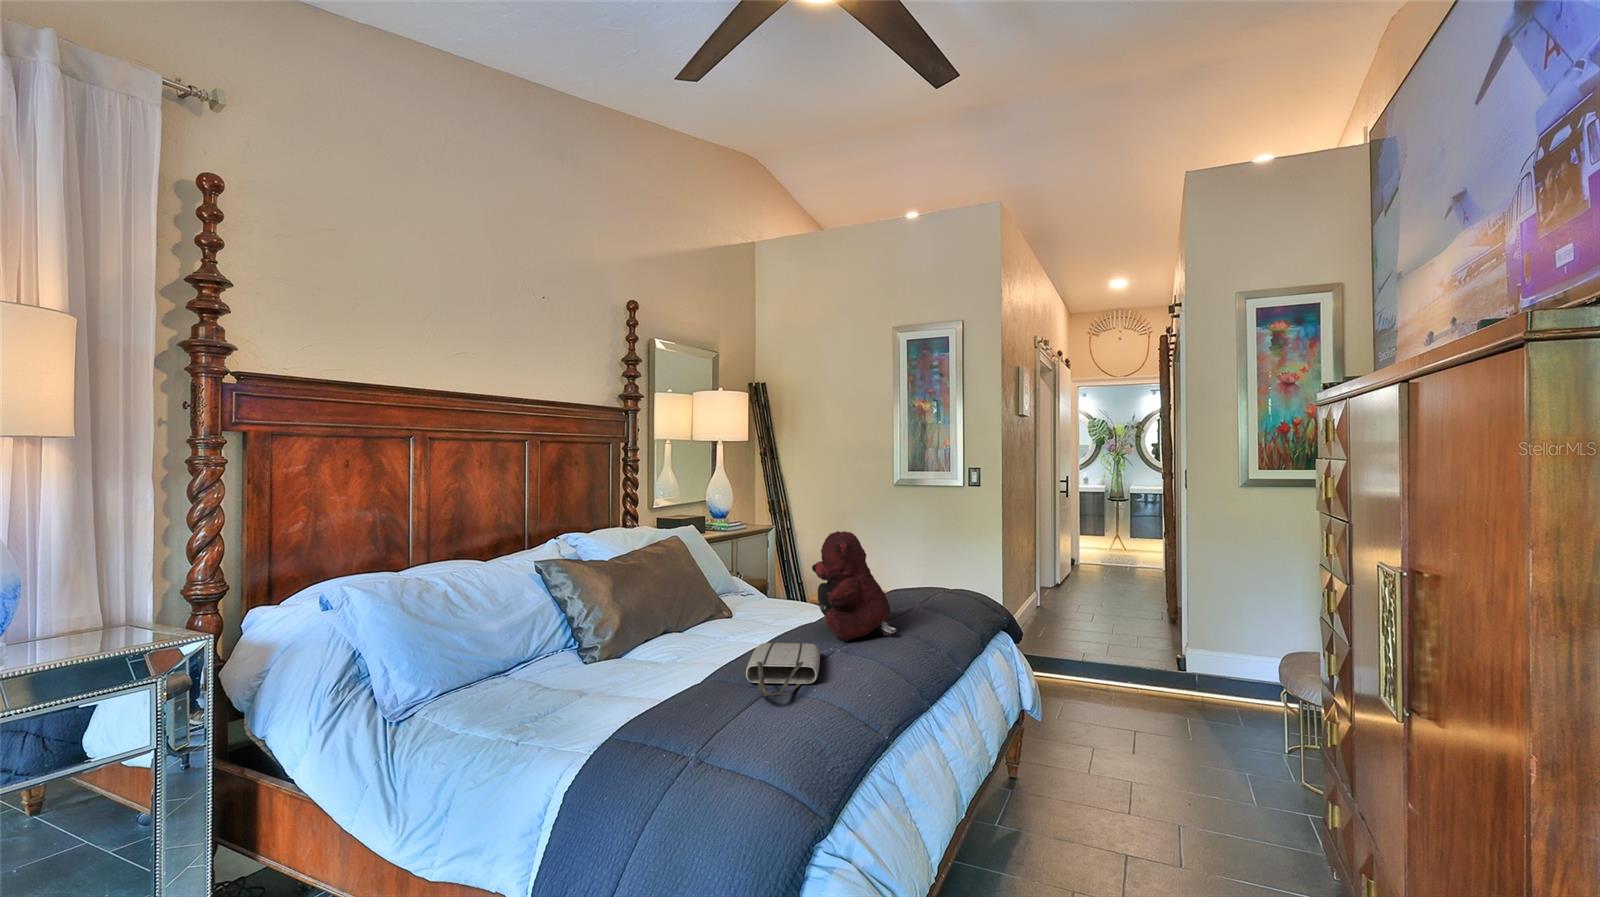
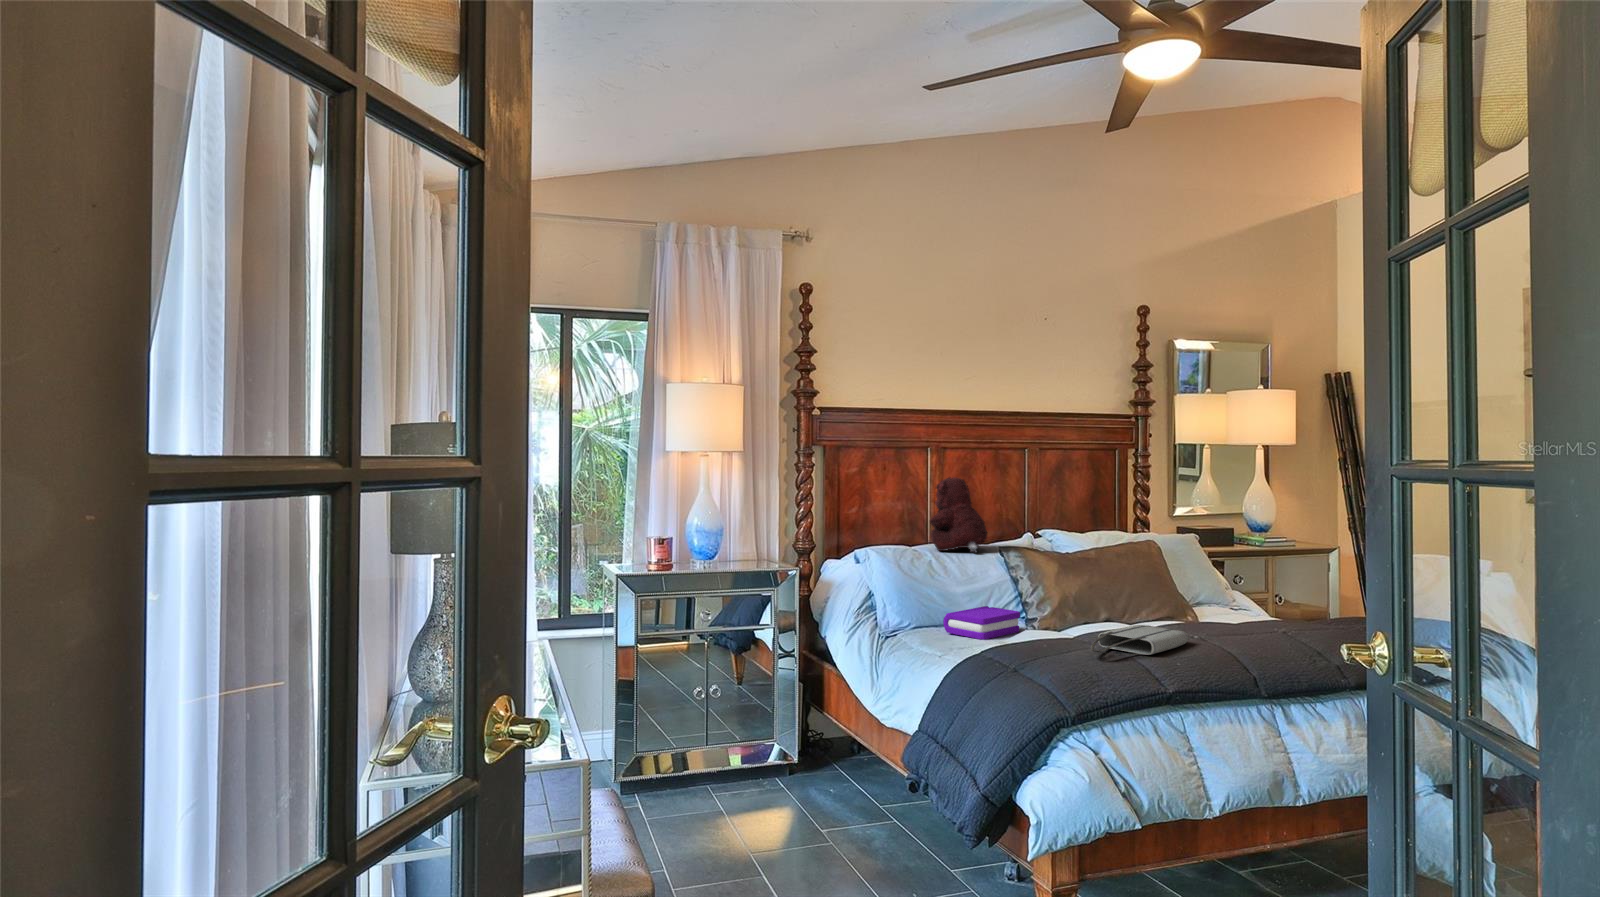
teddy bear: present [812,531,897,641] -> present [930,477,987,552]
book: none [490,643,587,694] -> present [943,606,1020,640]

